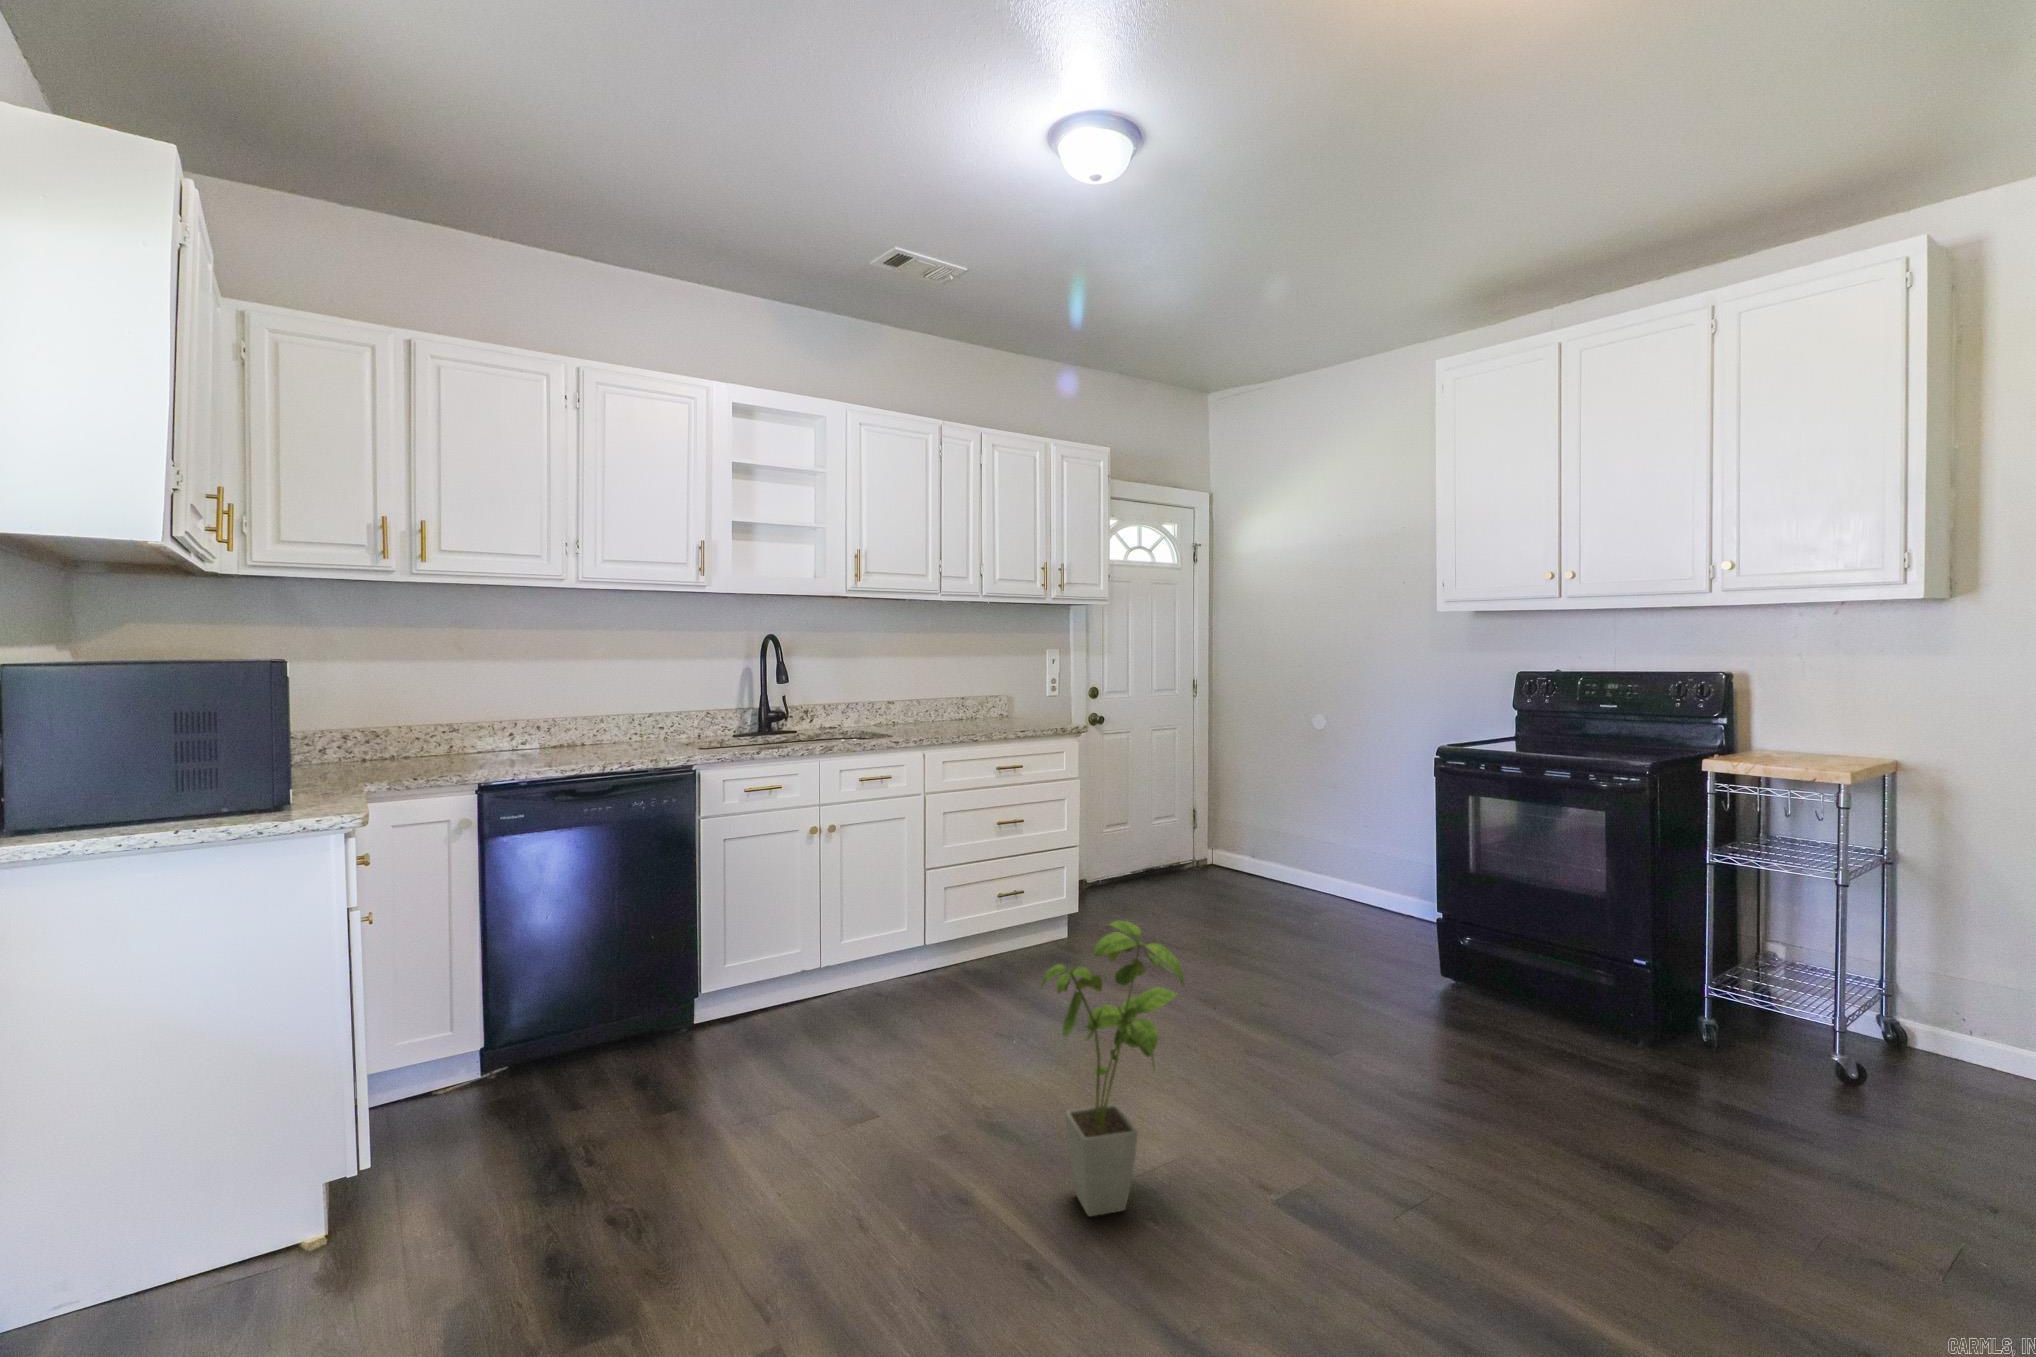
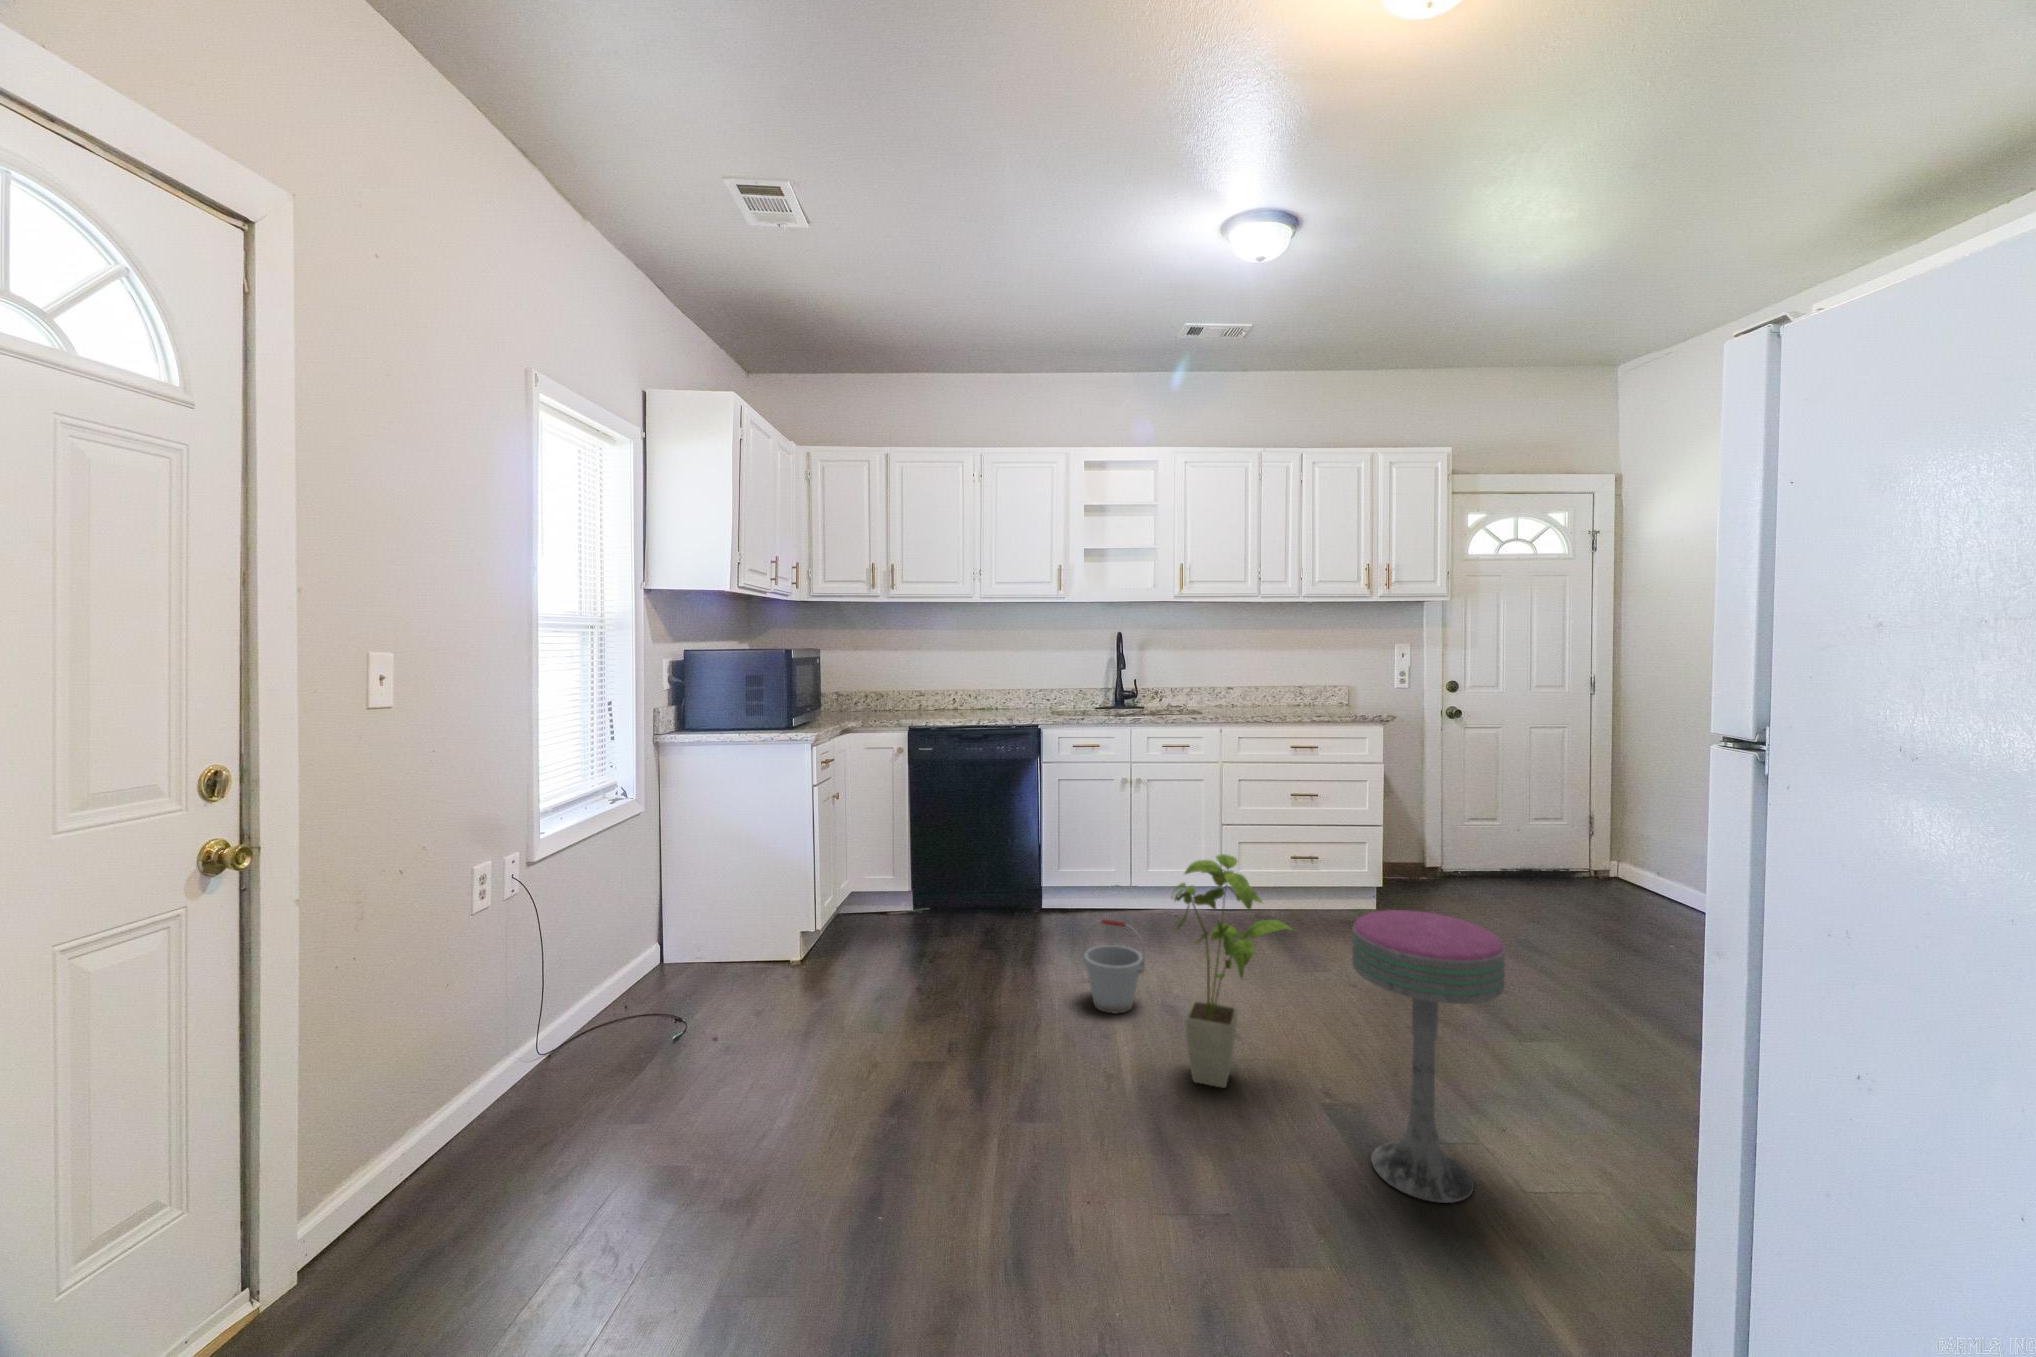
bar stool: none [1291,948,1448,1263] -> present [1352,910,1506,1203]
bucket: none [865,1028,952,1158] -> present [1083,919,1145,1013]

